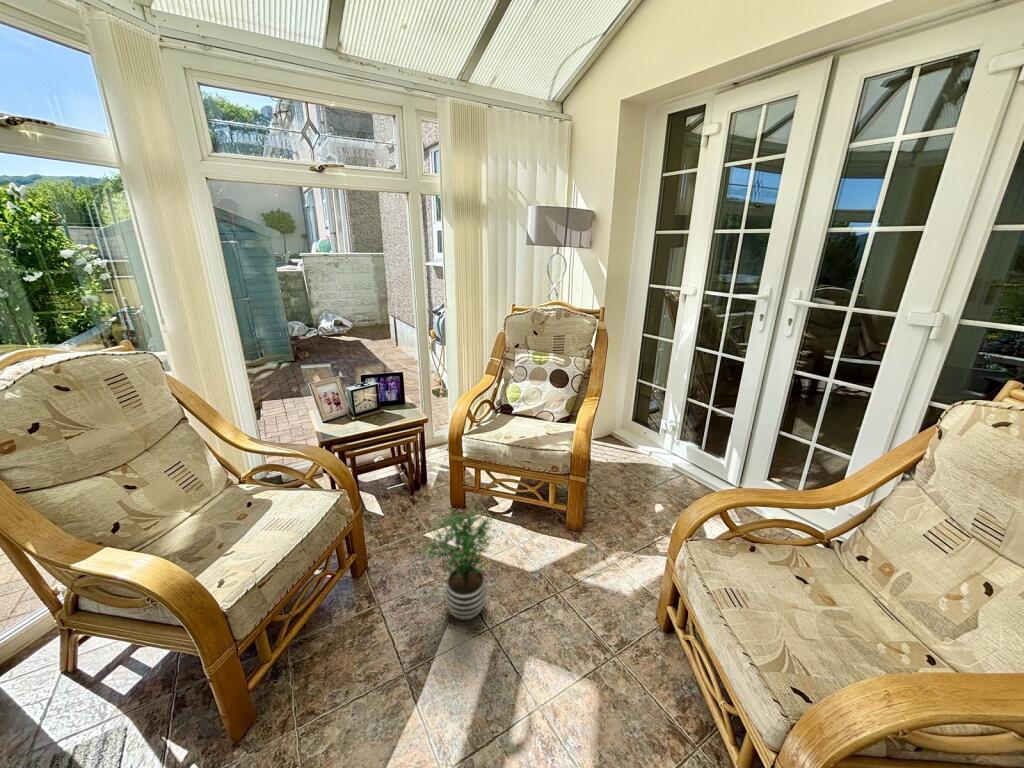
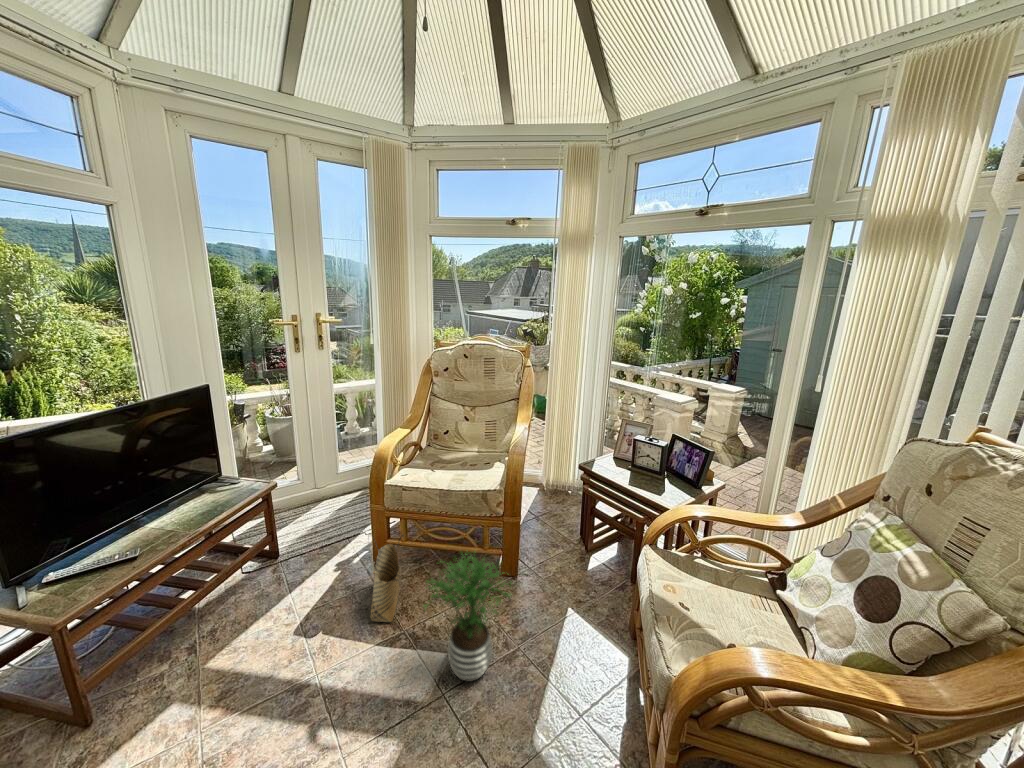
woven basket: none [298,601,385,717] -> present [369,534,404,622]

